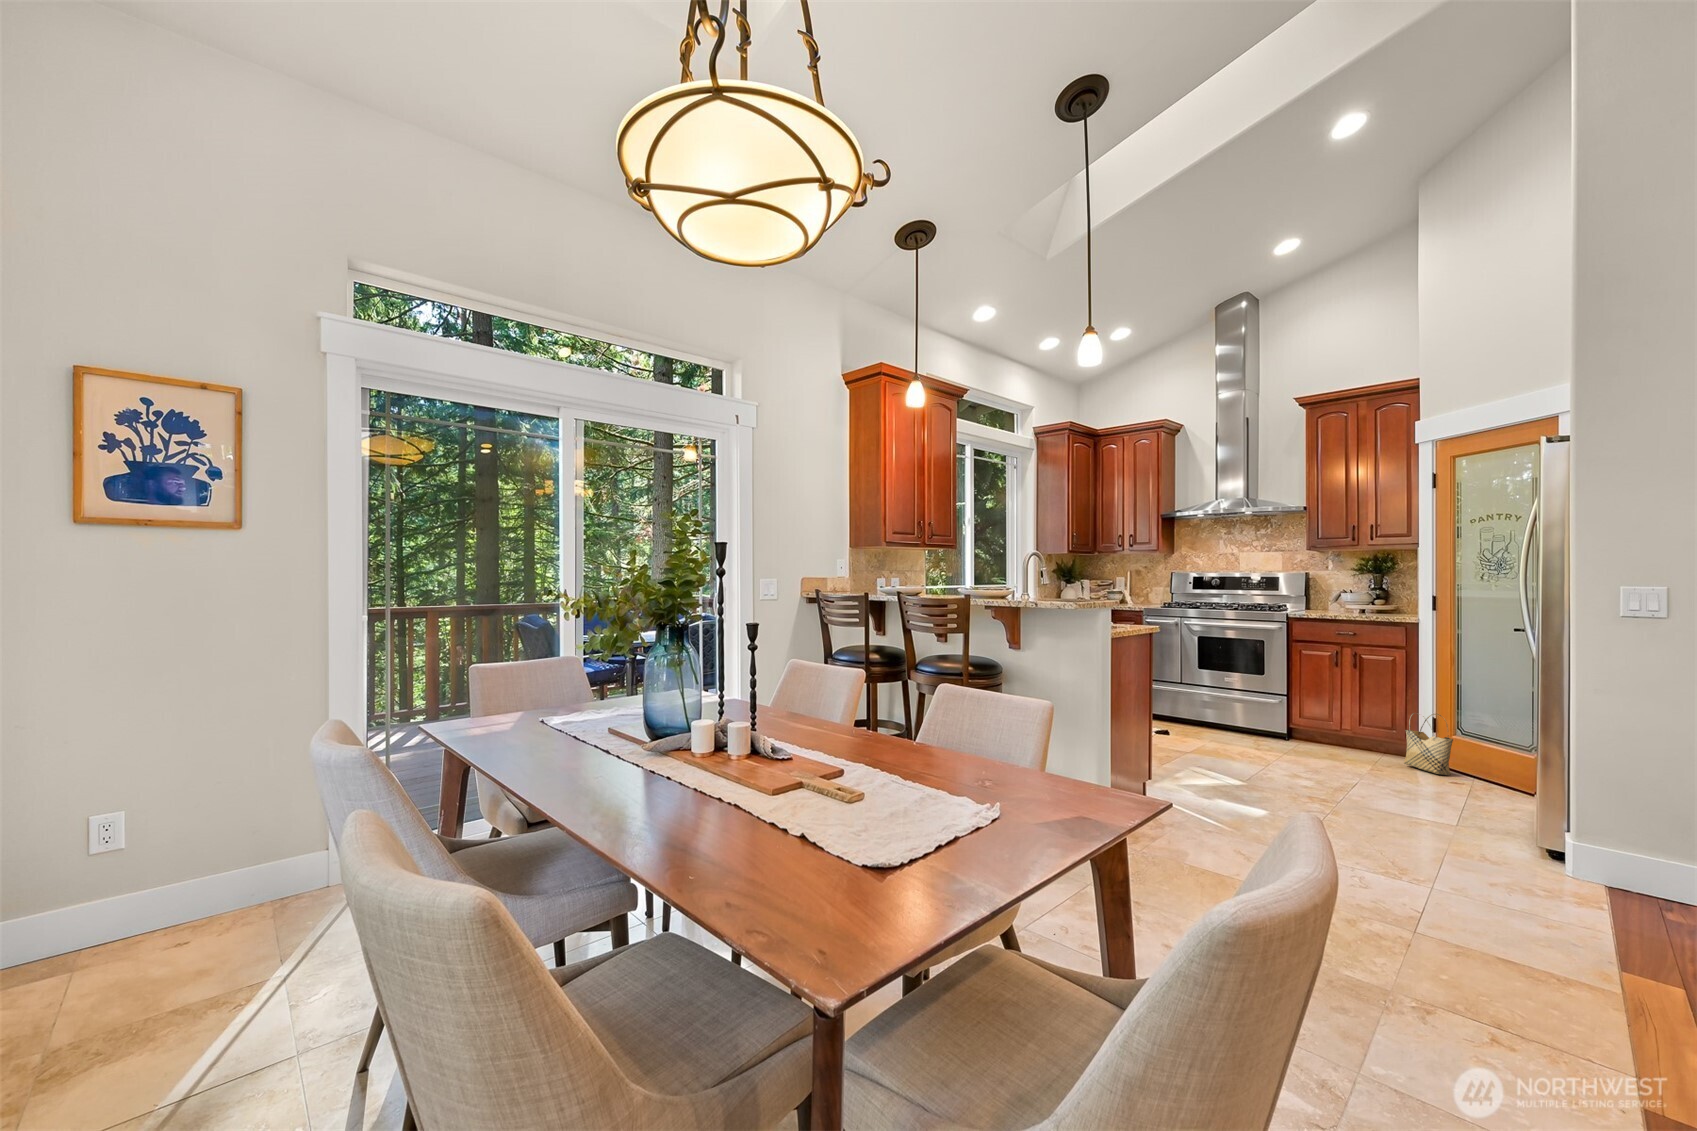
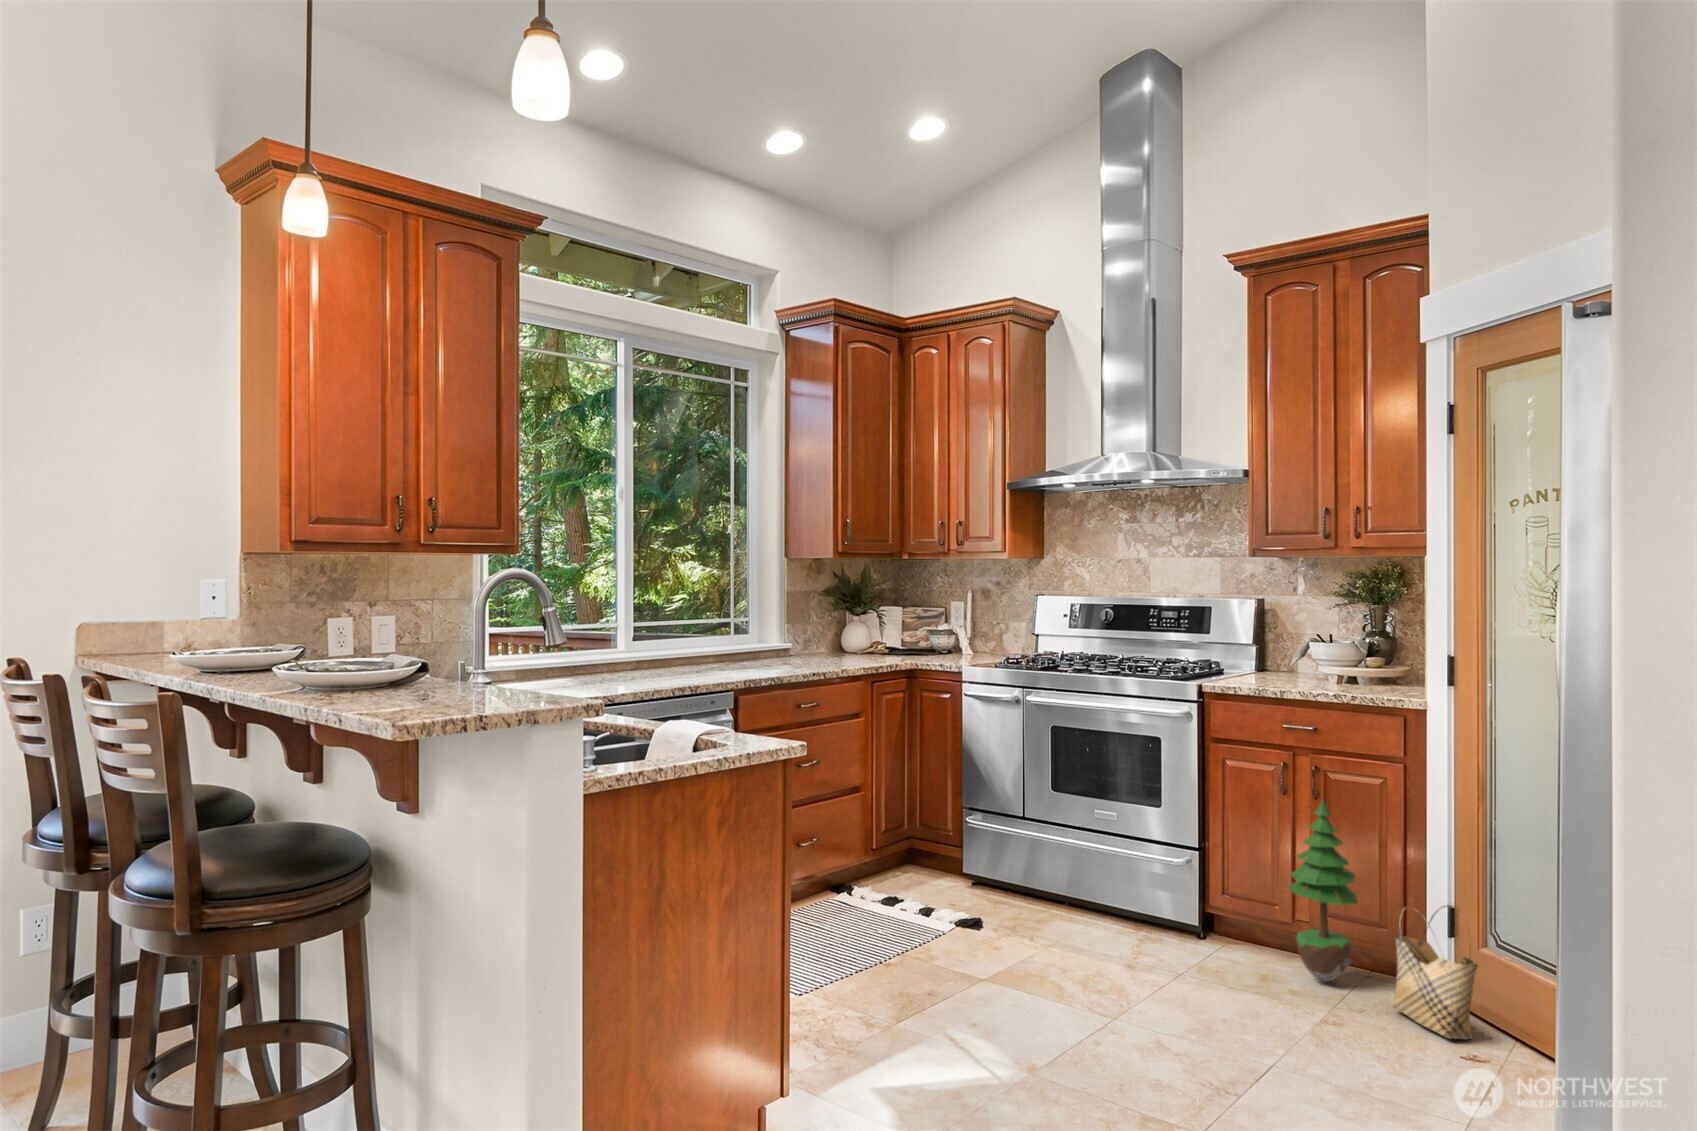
potted tree: none [1342,665,1383,756] -> present [1288,800,1358,982]

